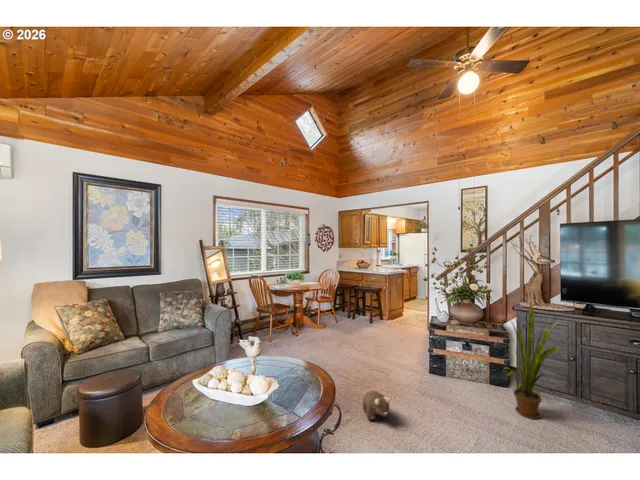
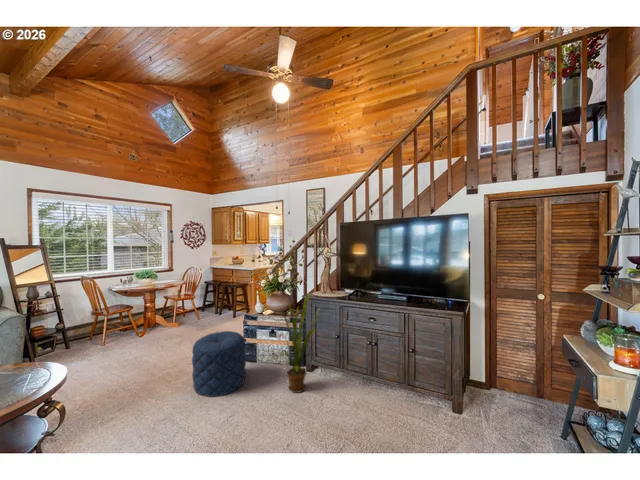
pouf: none [399,339,455,410] -> present [192,331,246,397]
plush toy: present [362,391,390,420] -> none [131,388,160,418]

